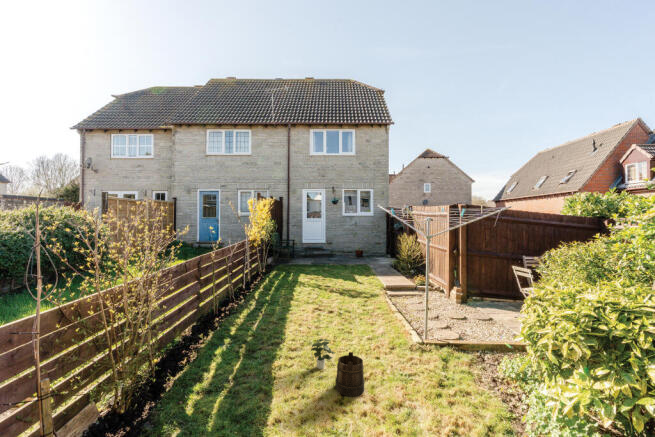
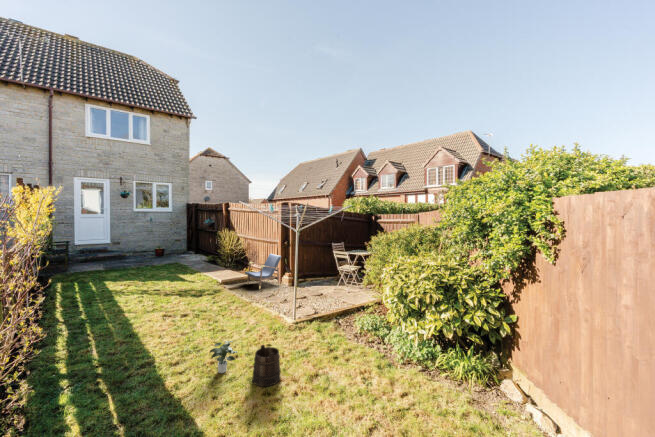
lounge chair: none [412,265,454,305] -> present [245,254,281,289]

